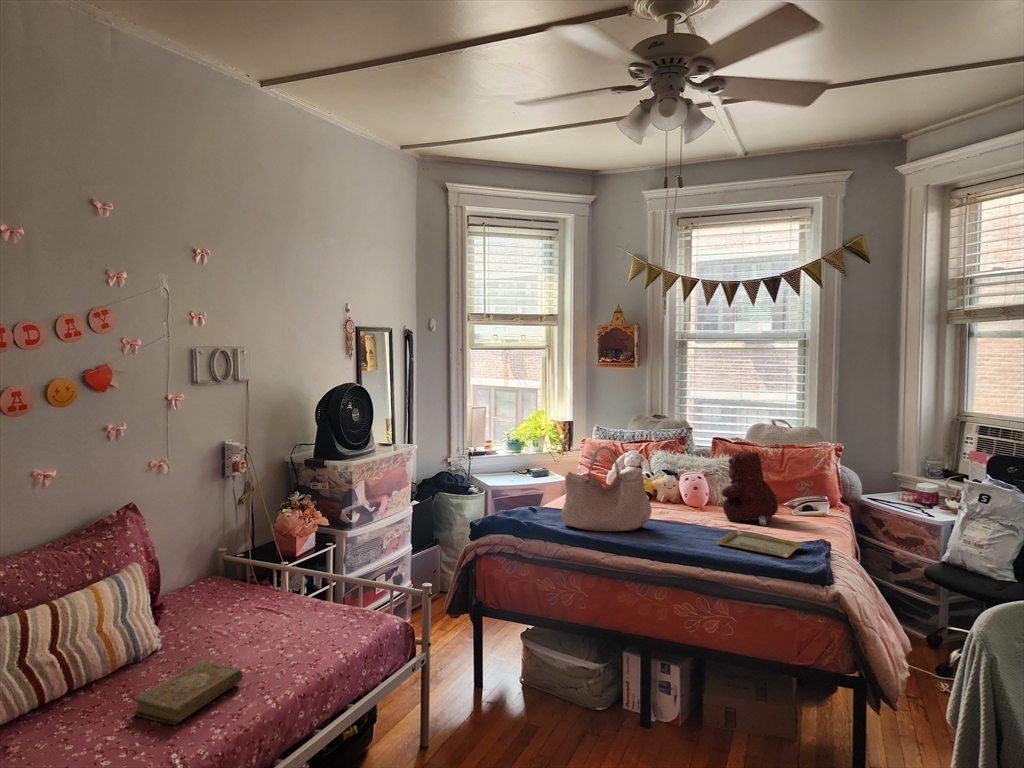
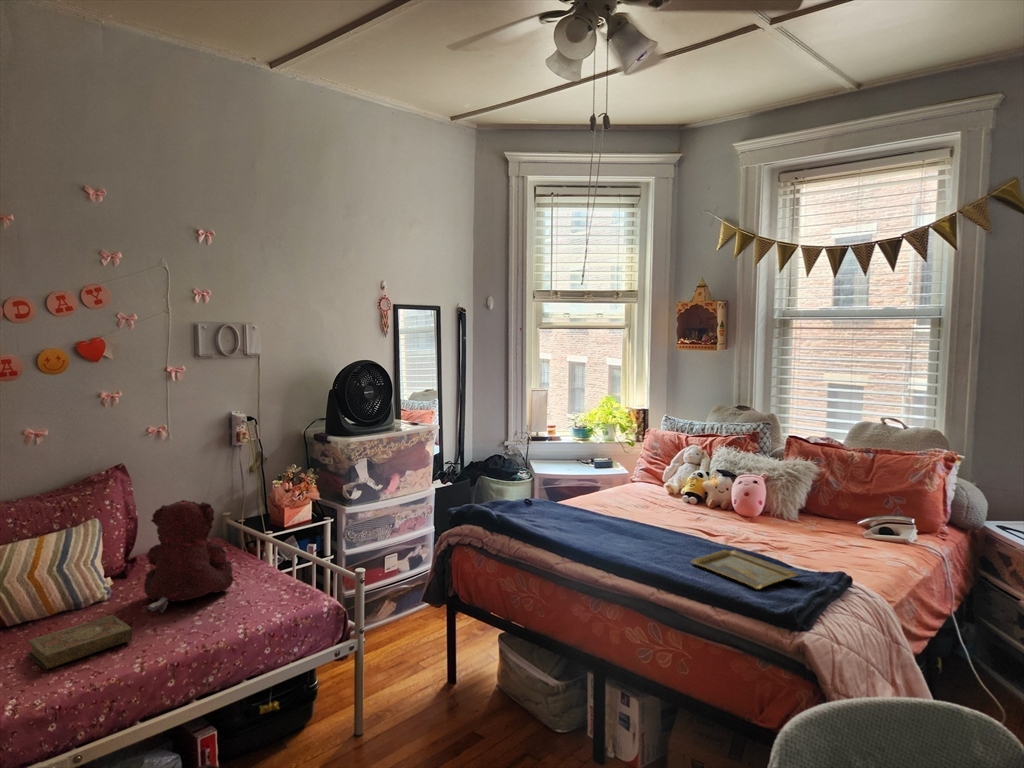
handbag: present [561,446,652,531] -> none [540,438,637,536]
teddy bear: present [722,451,778,526] -> present [144,500,233,613]

